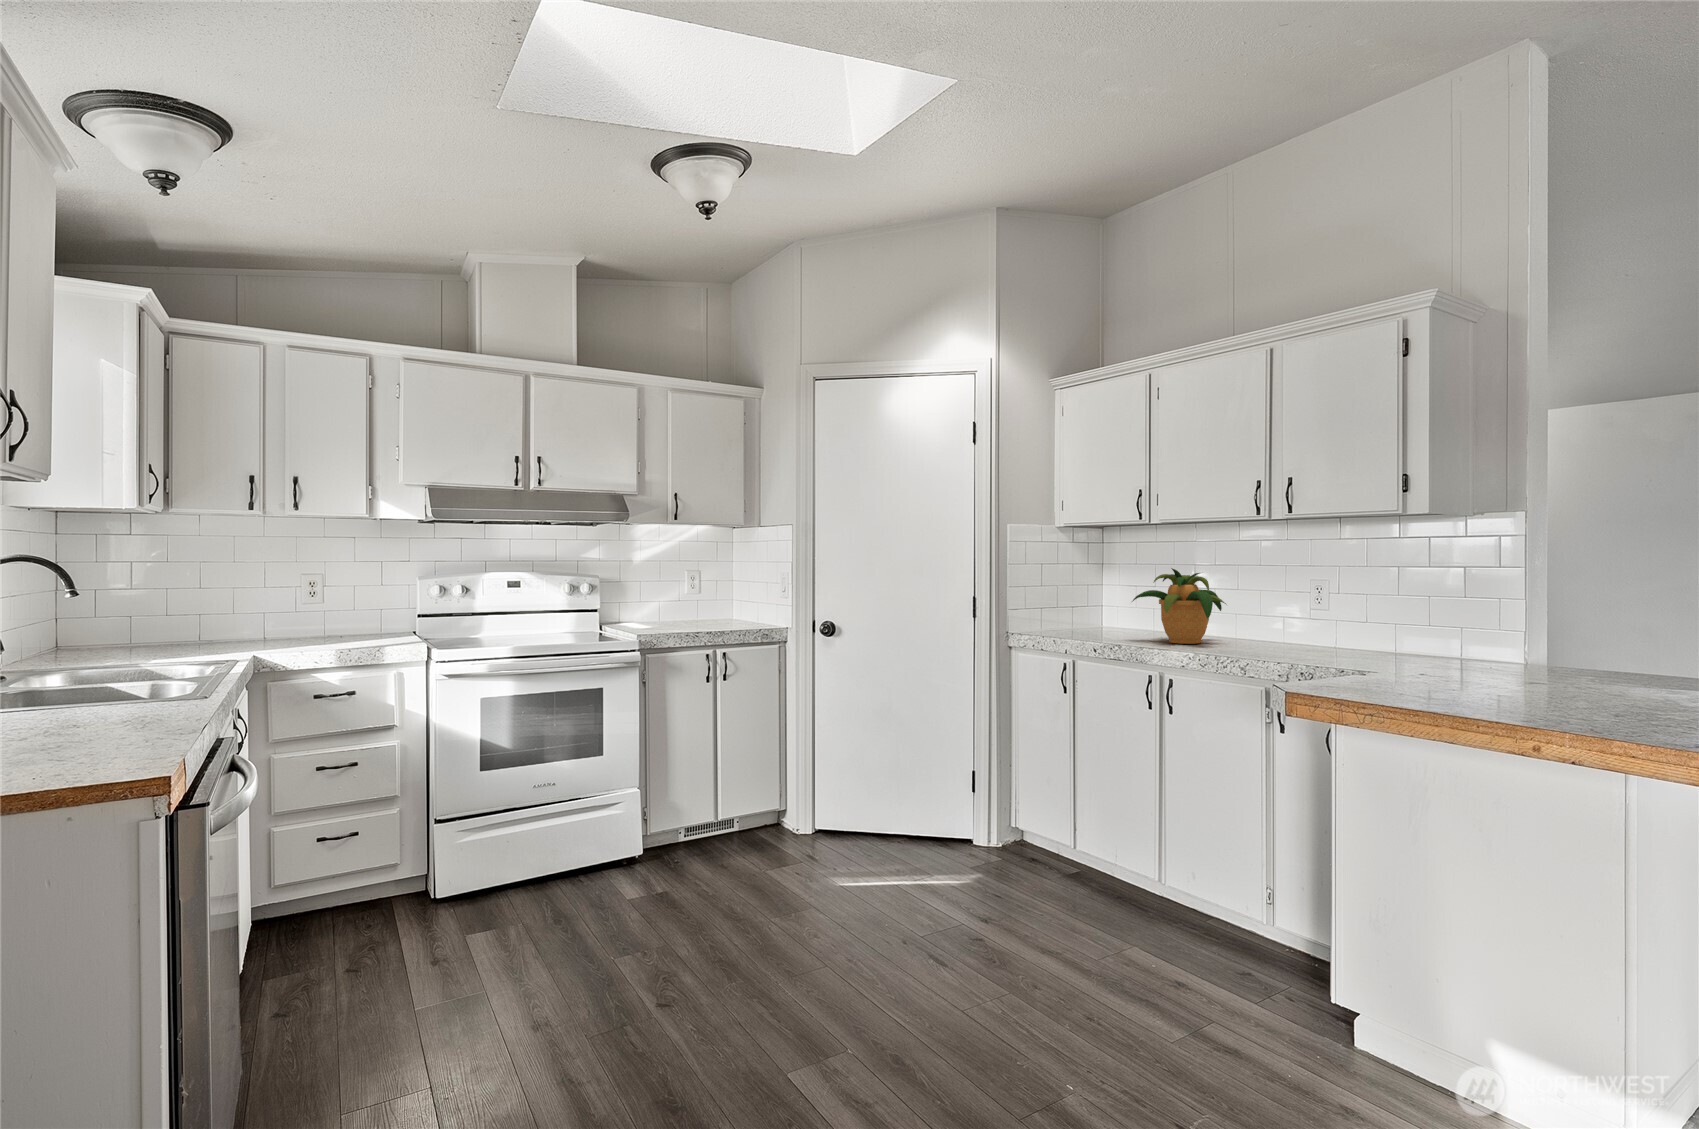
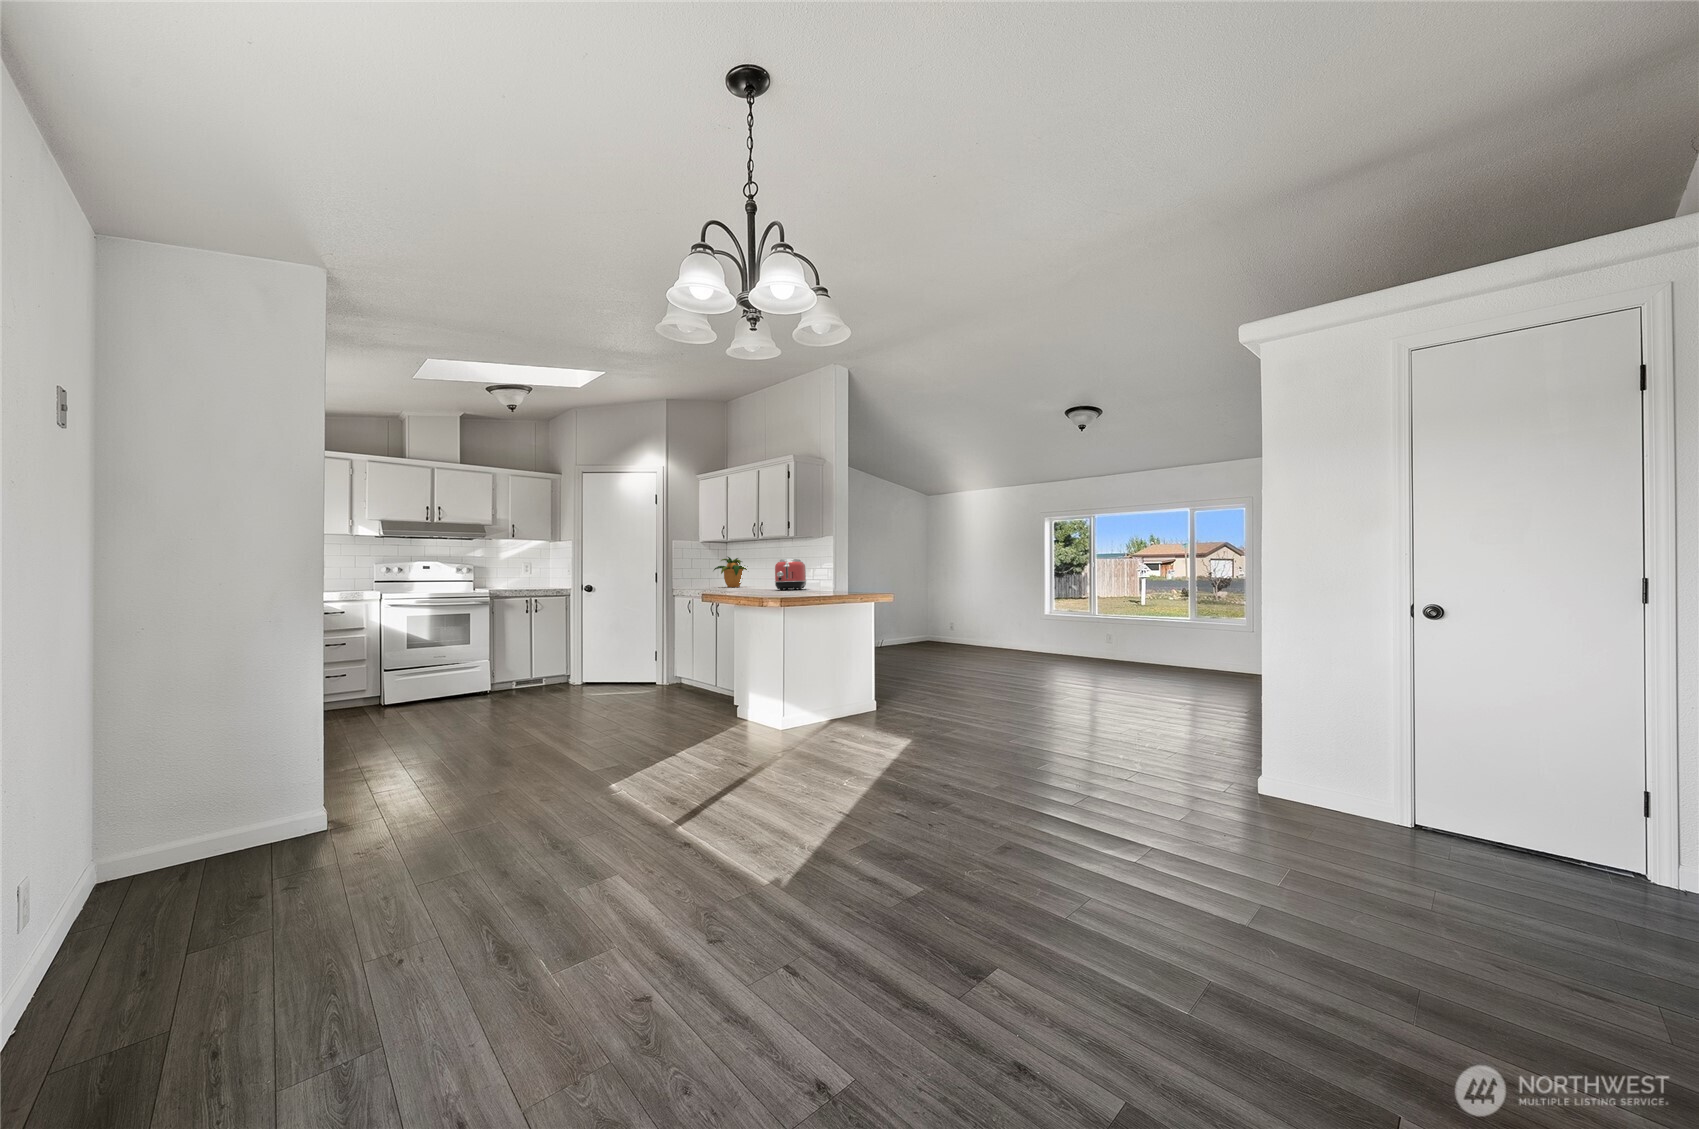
toaster: none [1428,595,1549,692] -> present [775,559,806,590]

